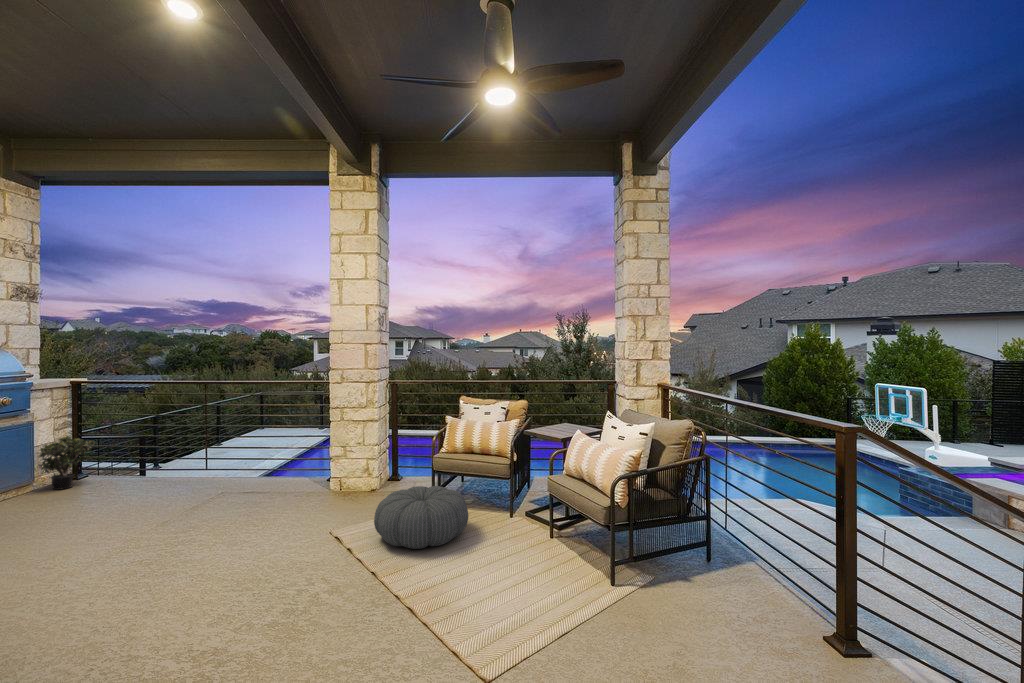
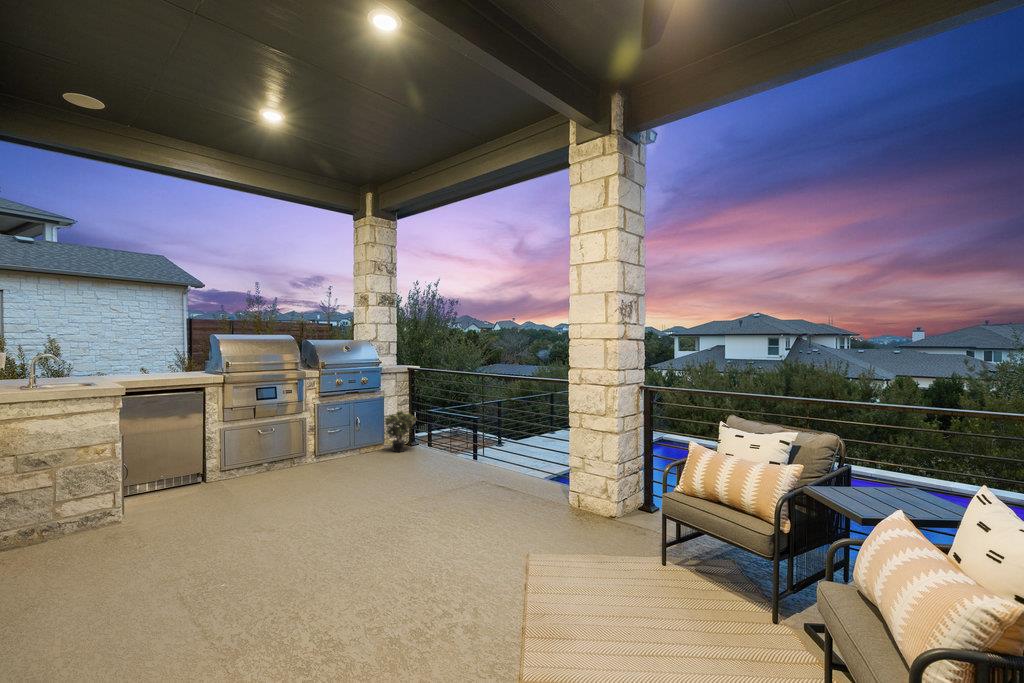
pouf: present [374,486,468,549] -> none [561,530,691,629]

